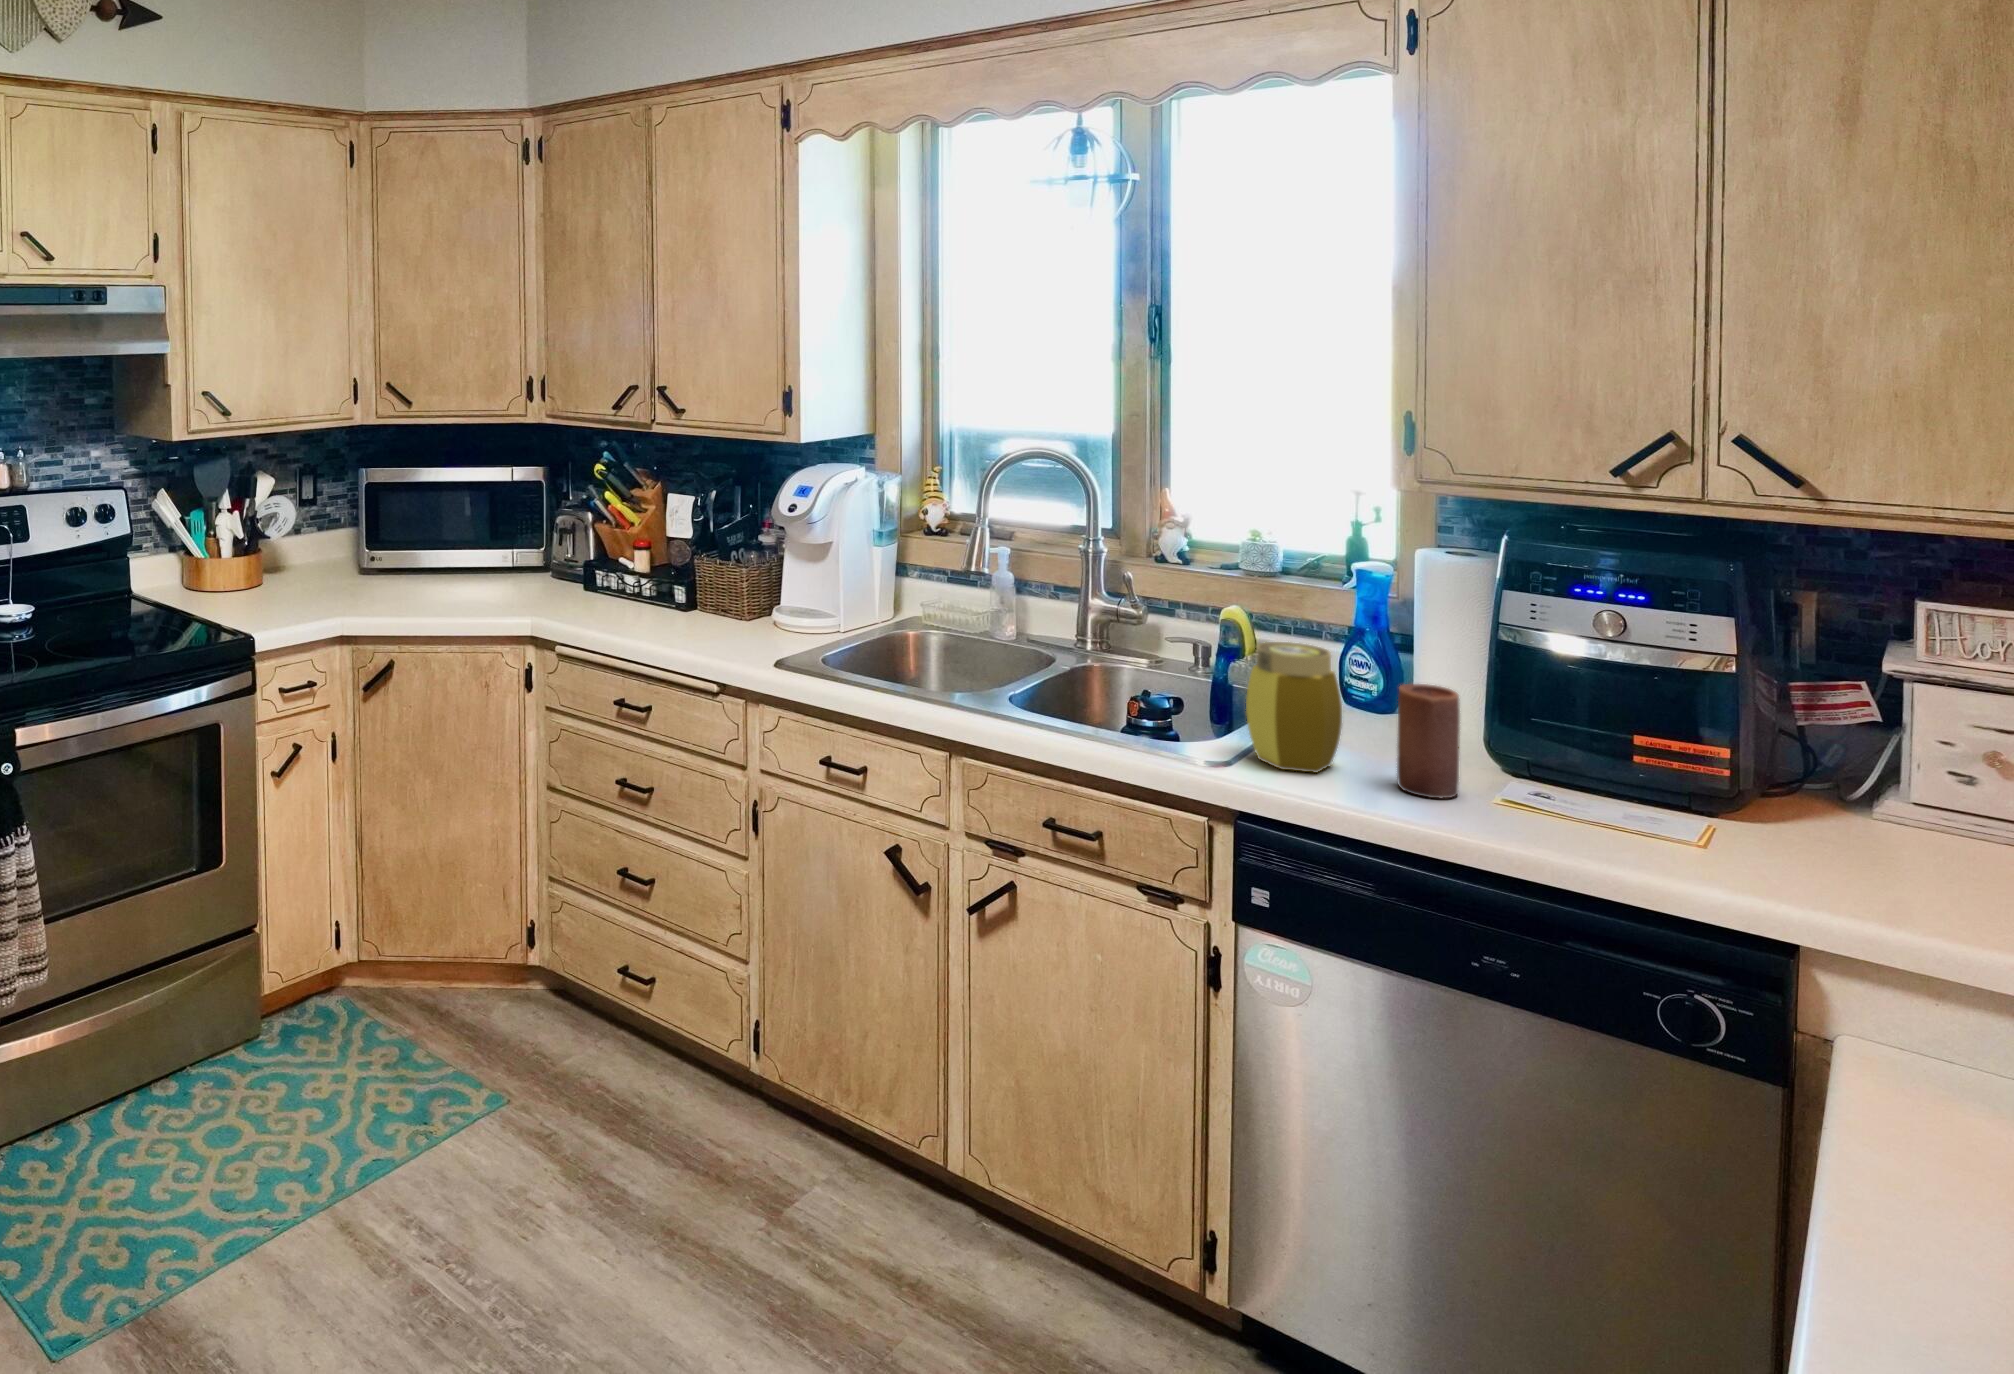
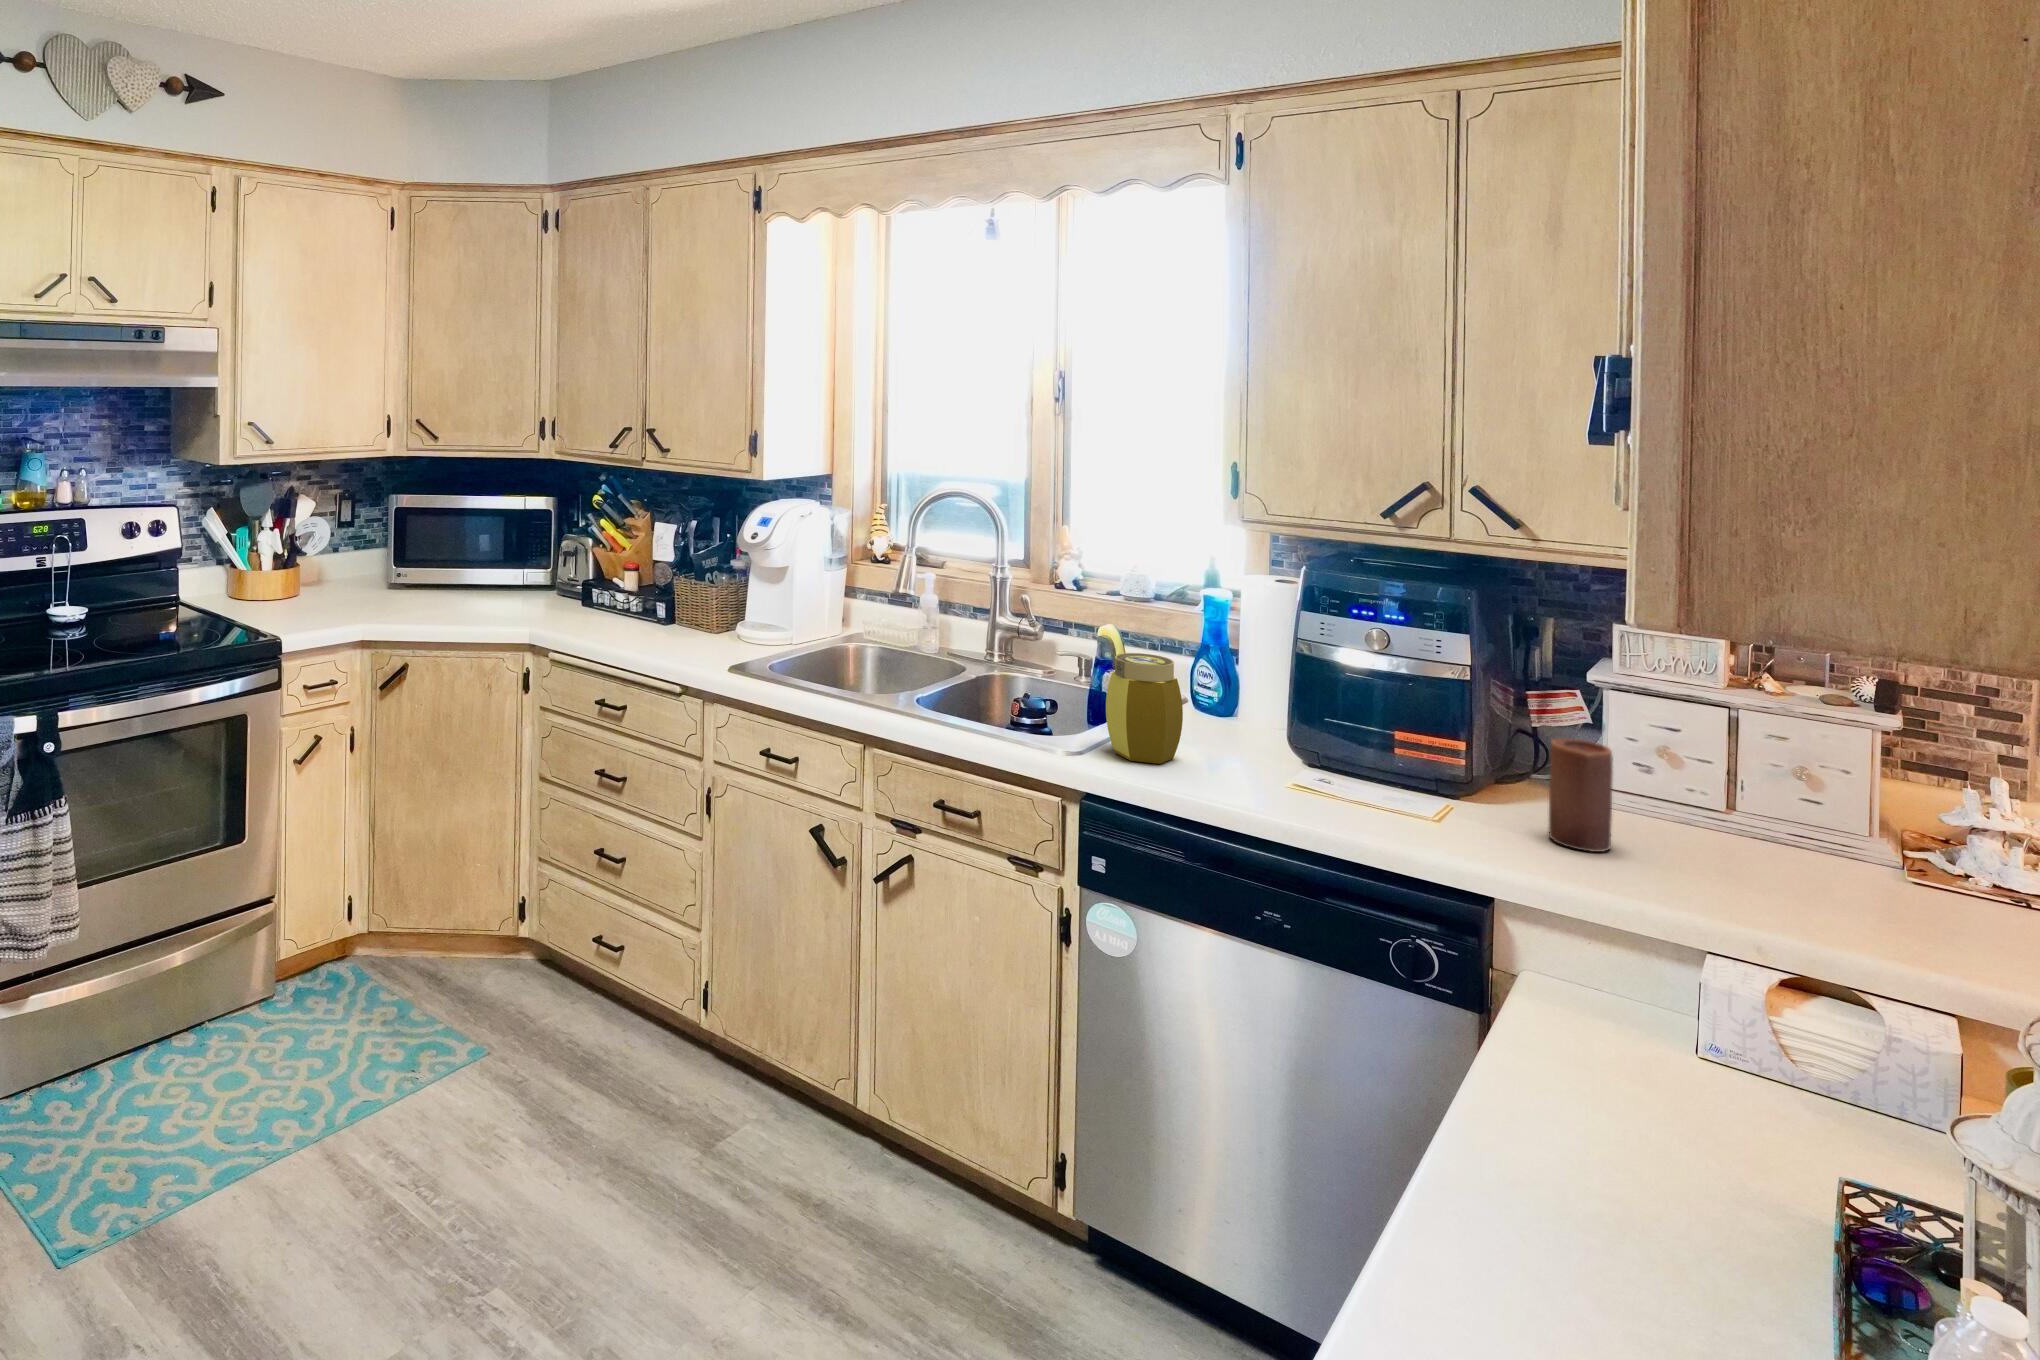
candle: present [1397,684,1460,798] -> present [1548,738,1613,852]

